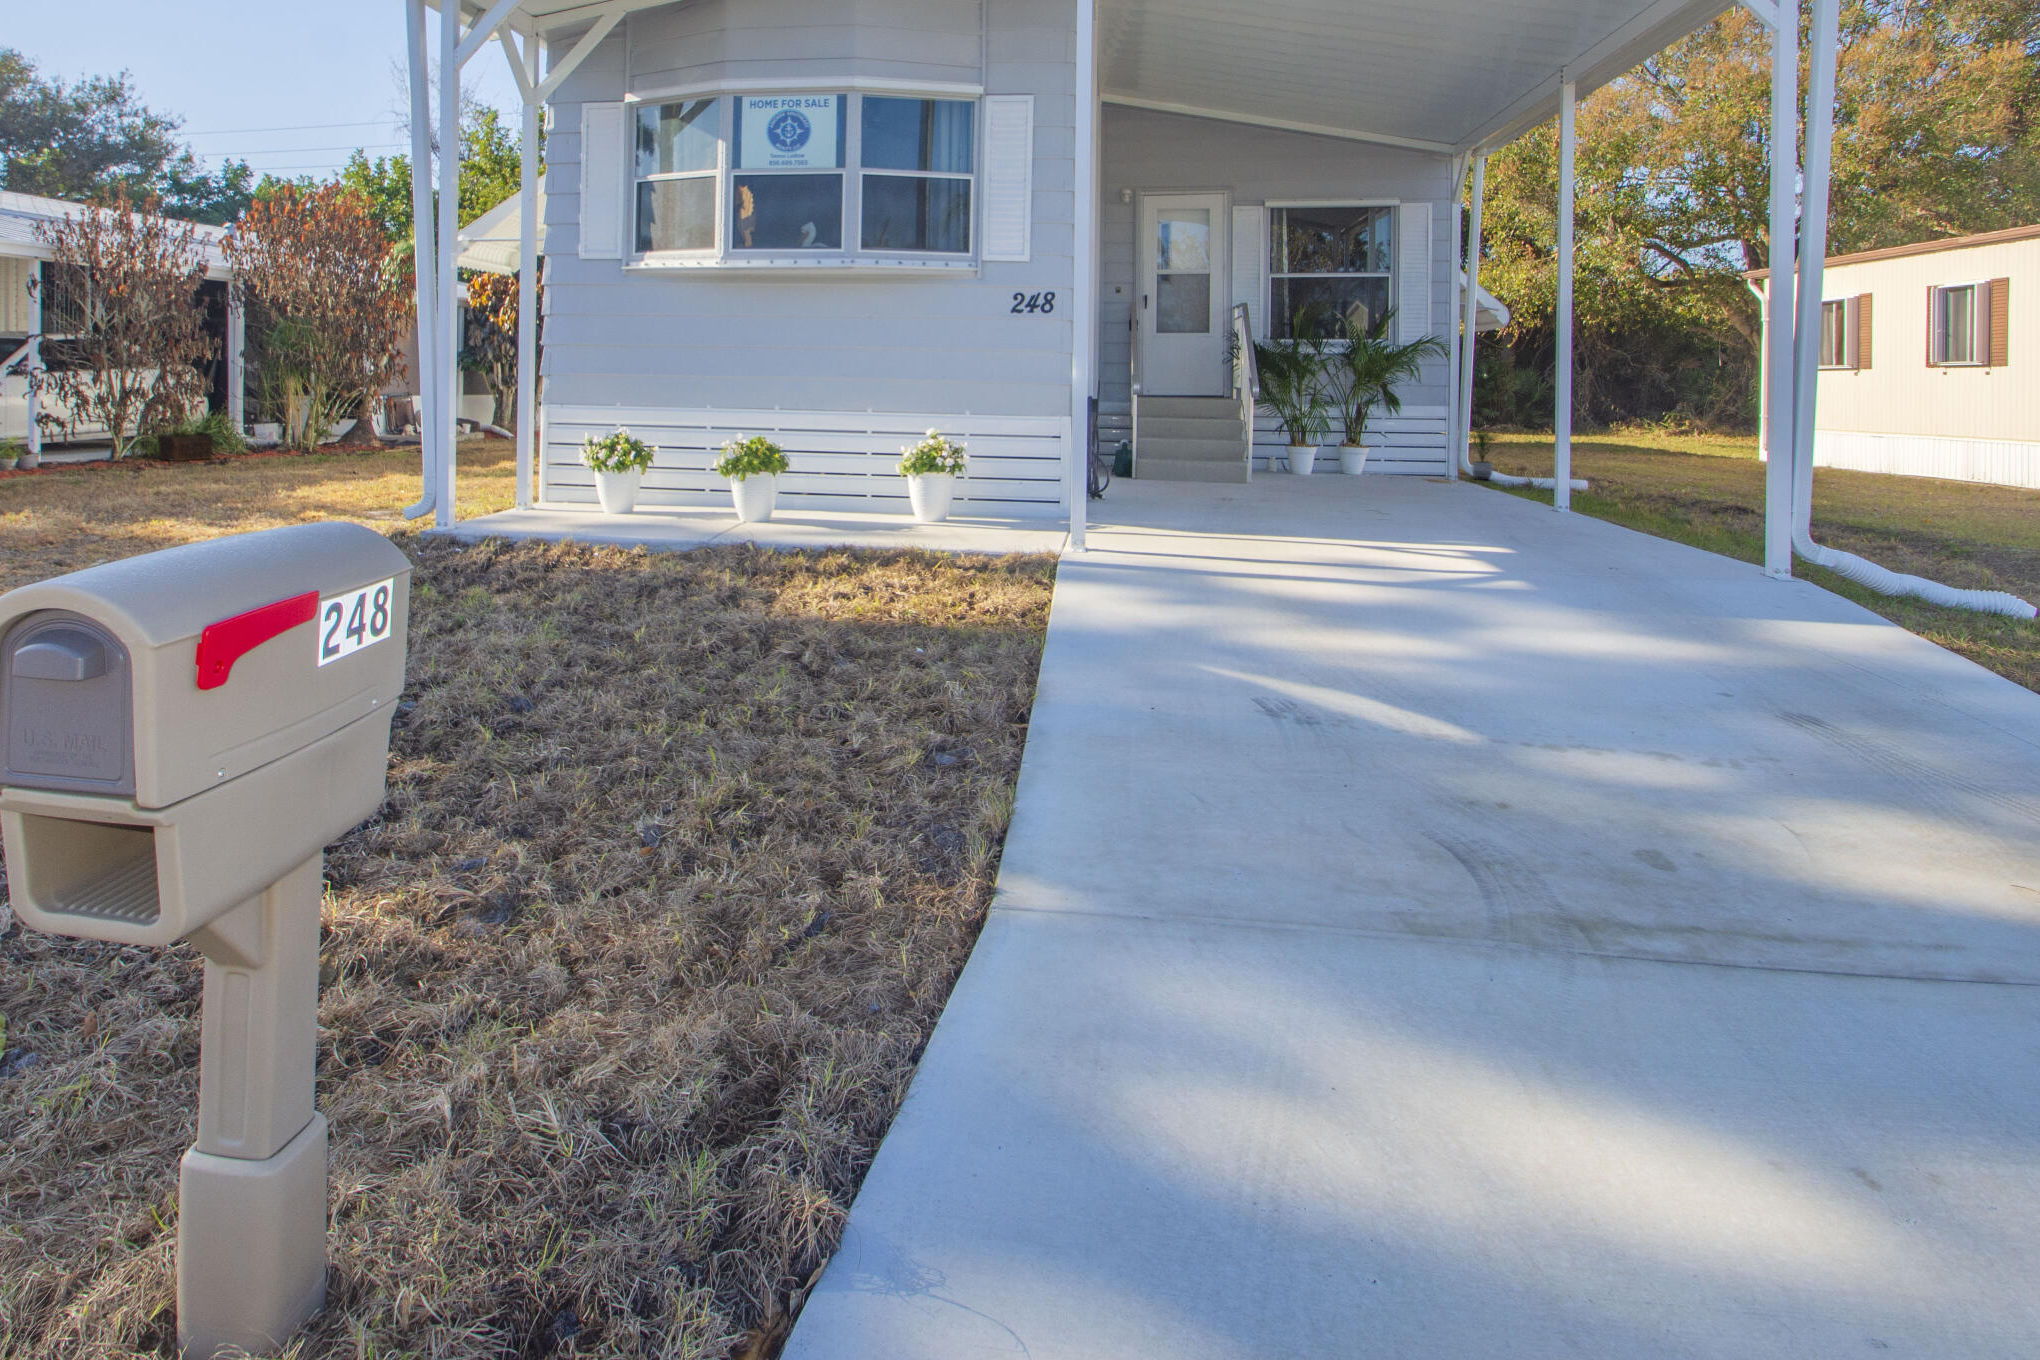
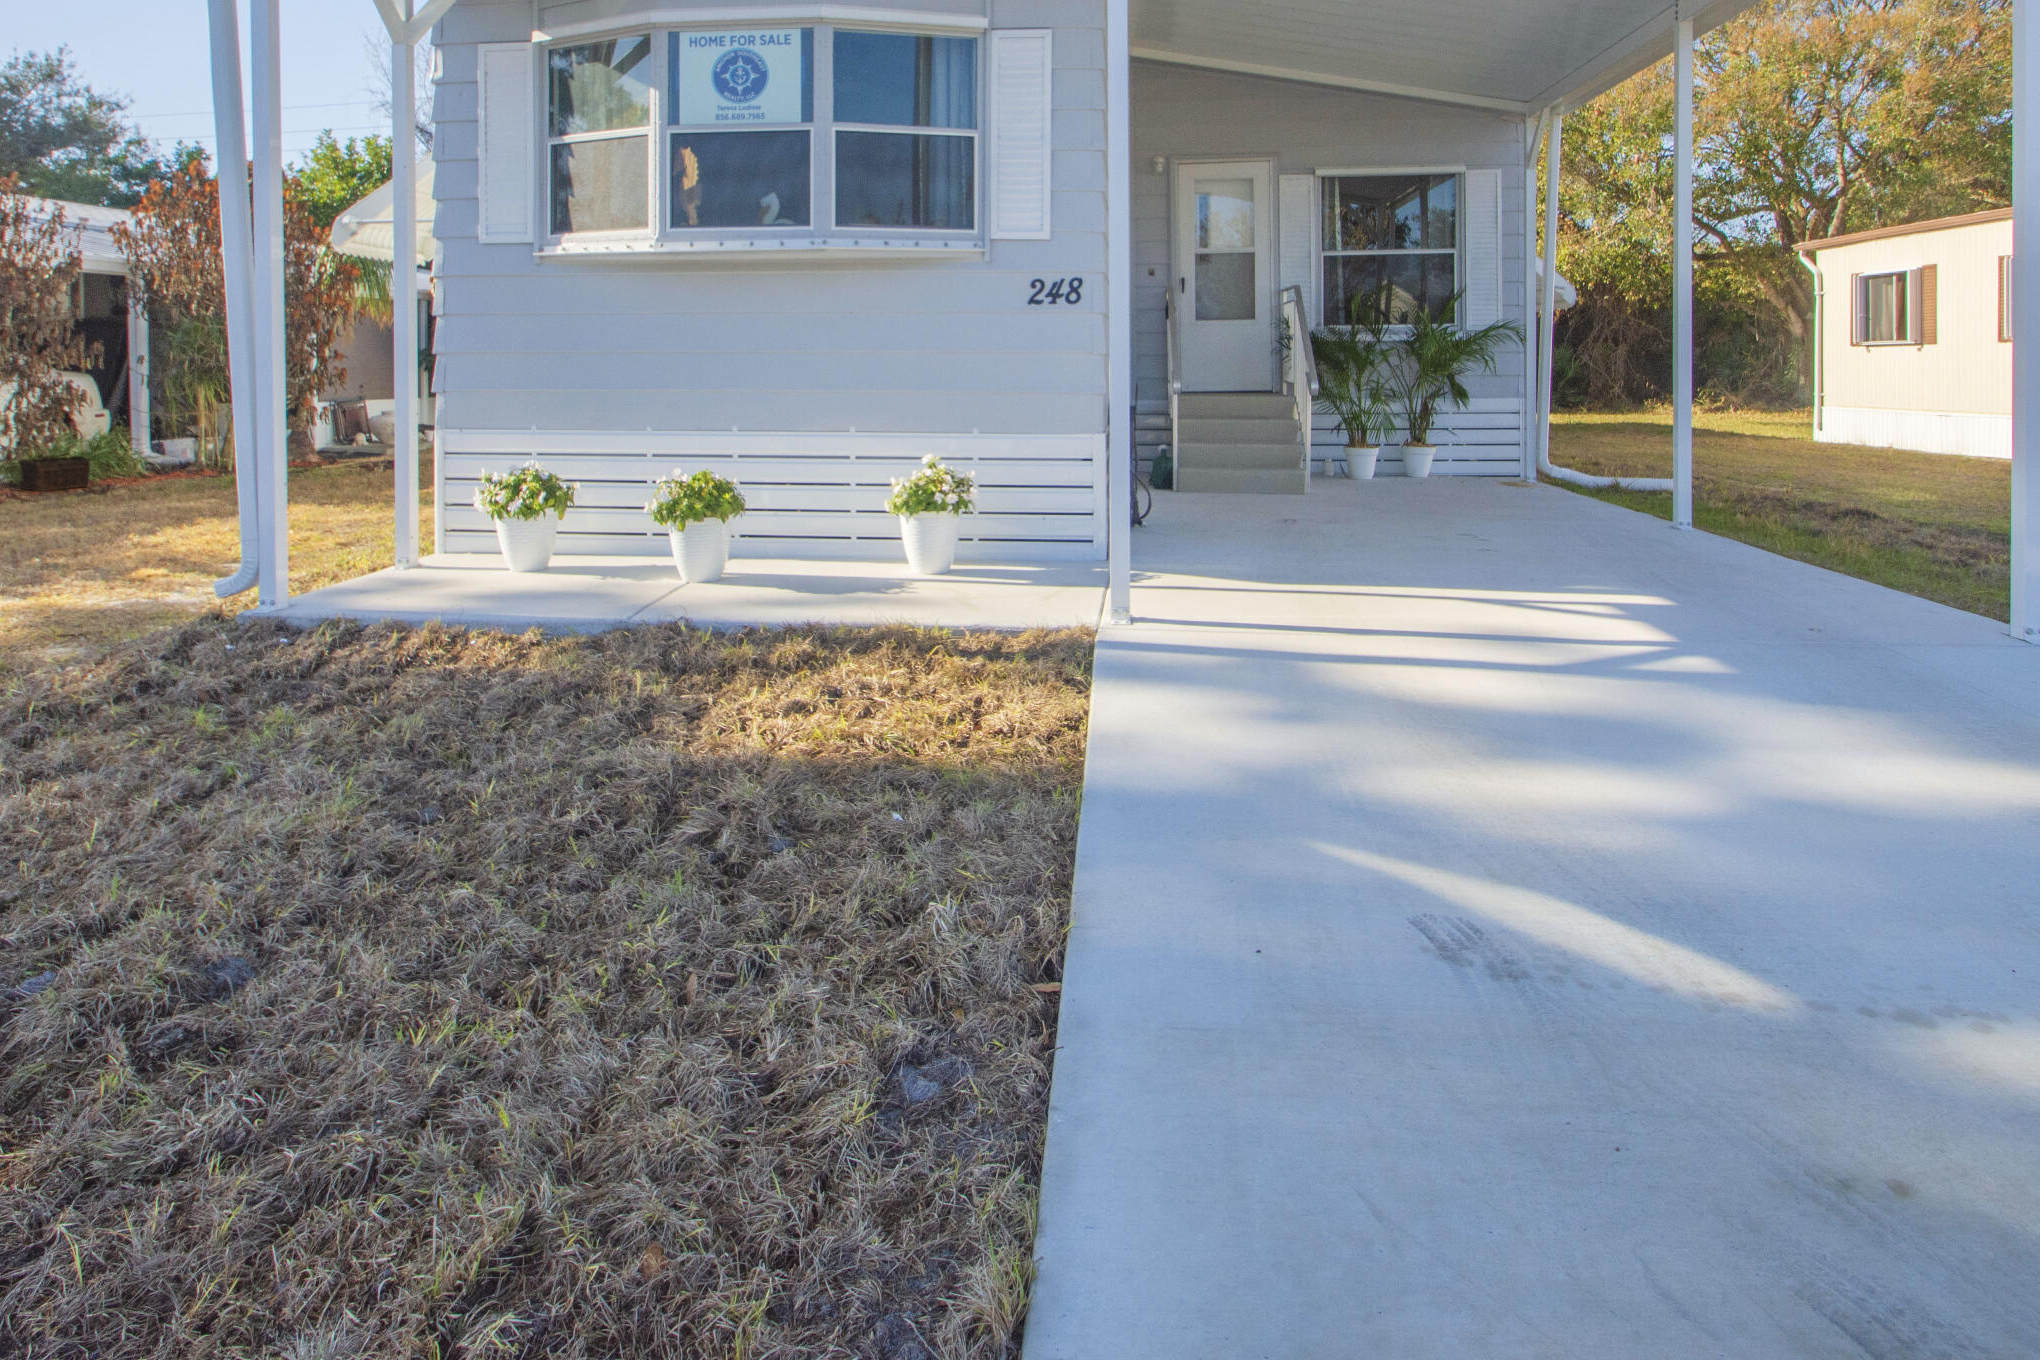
potted plant: present [1468,429,1498,480] -> none [1539,423,1585,482]

